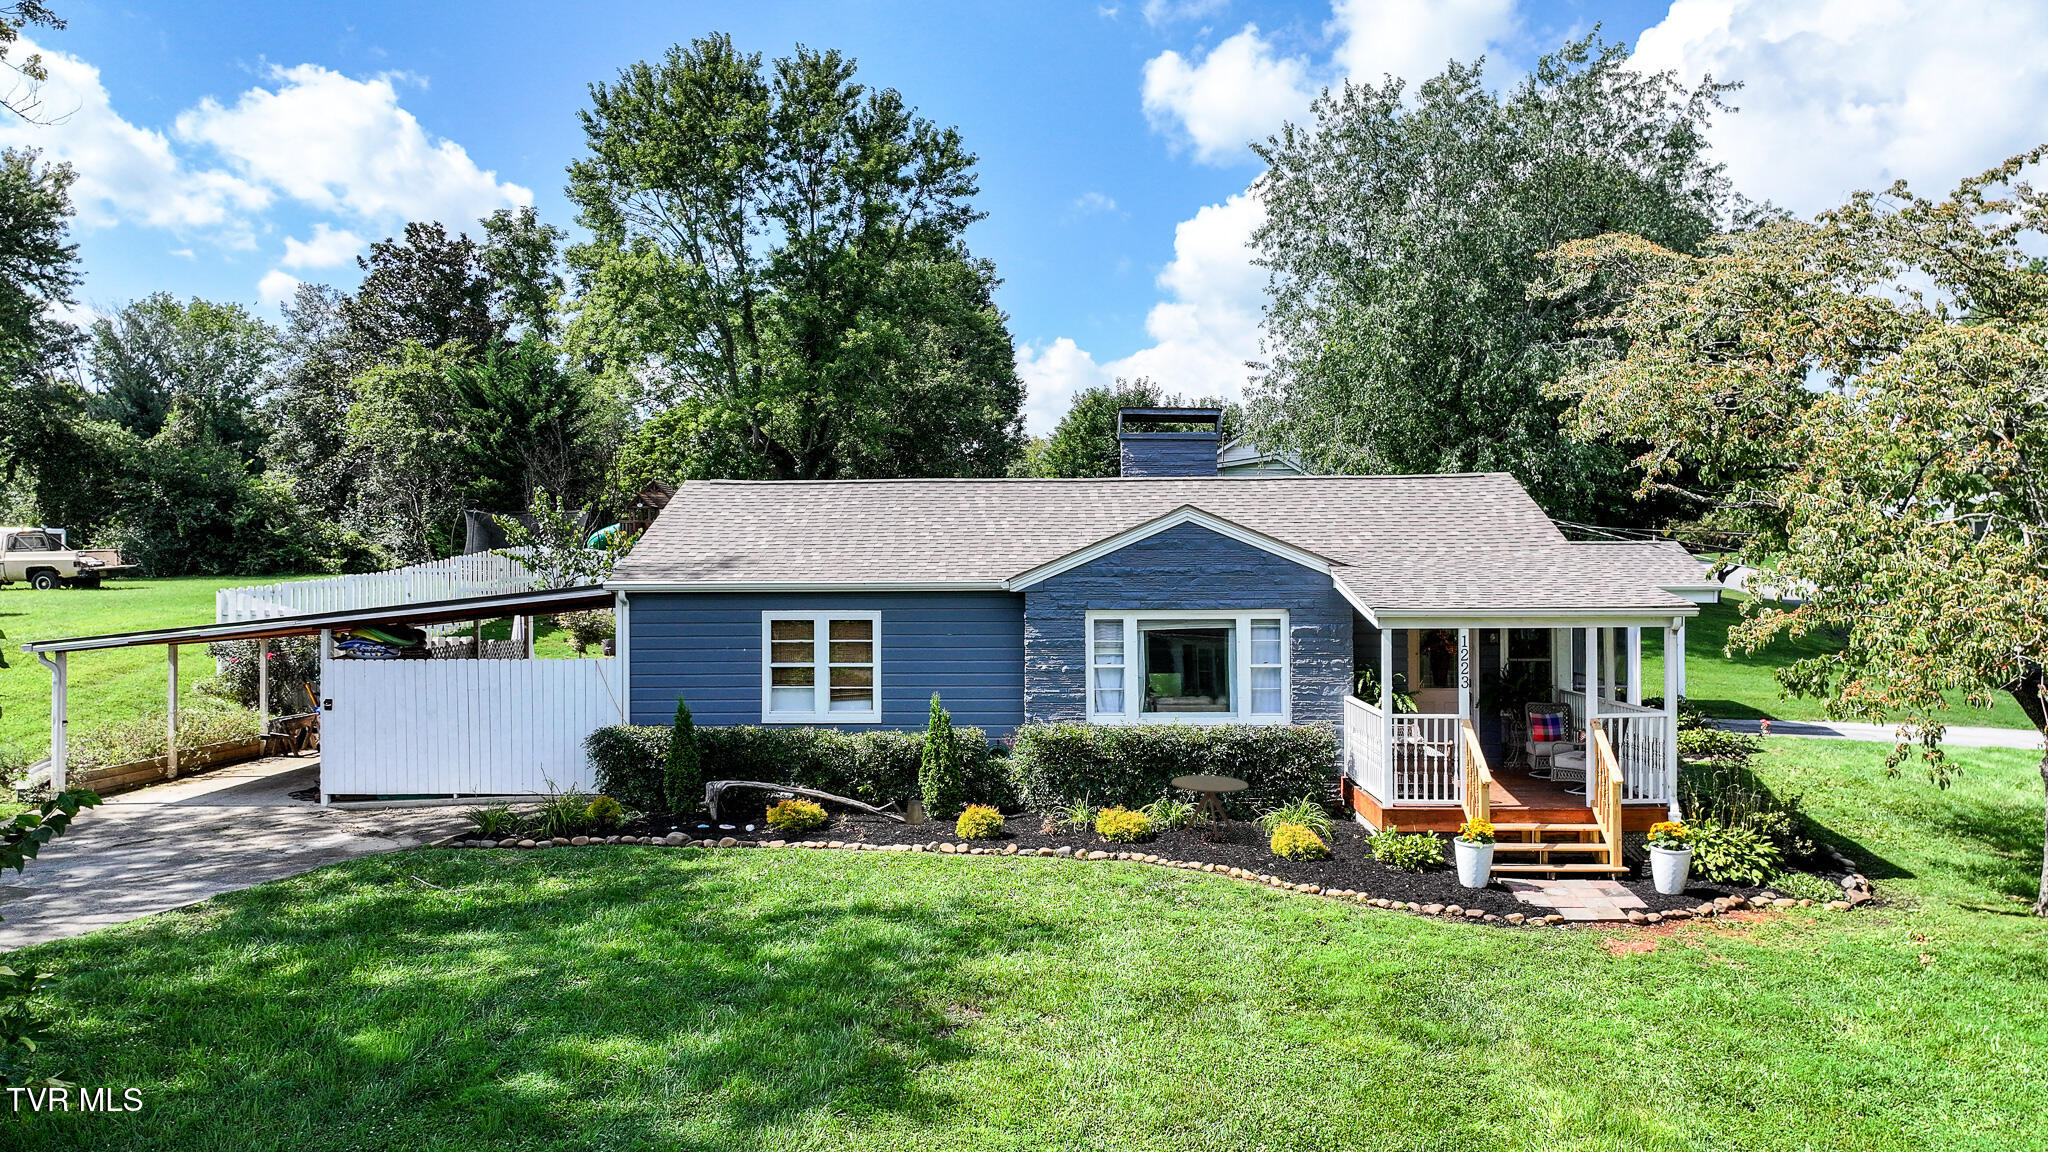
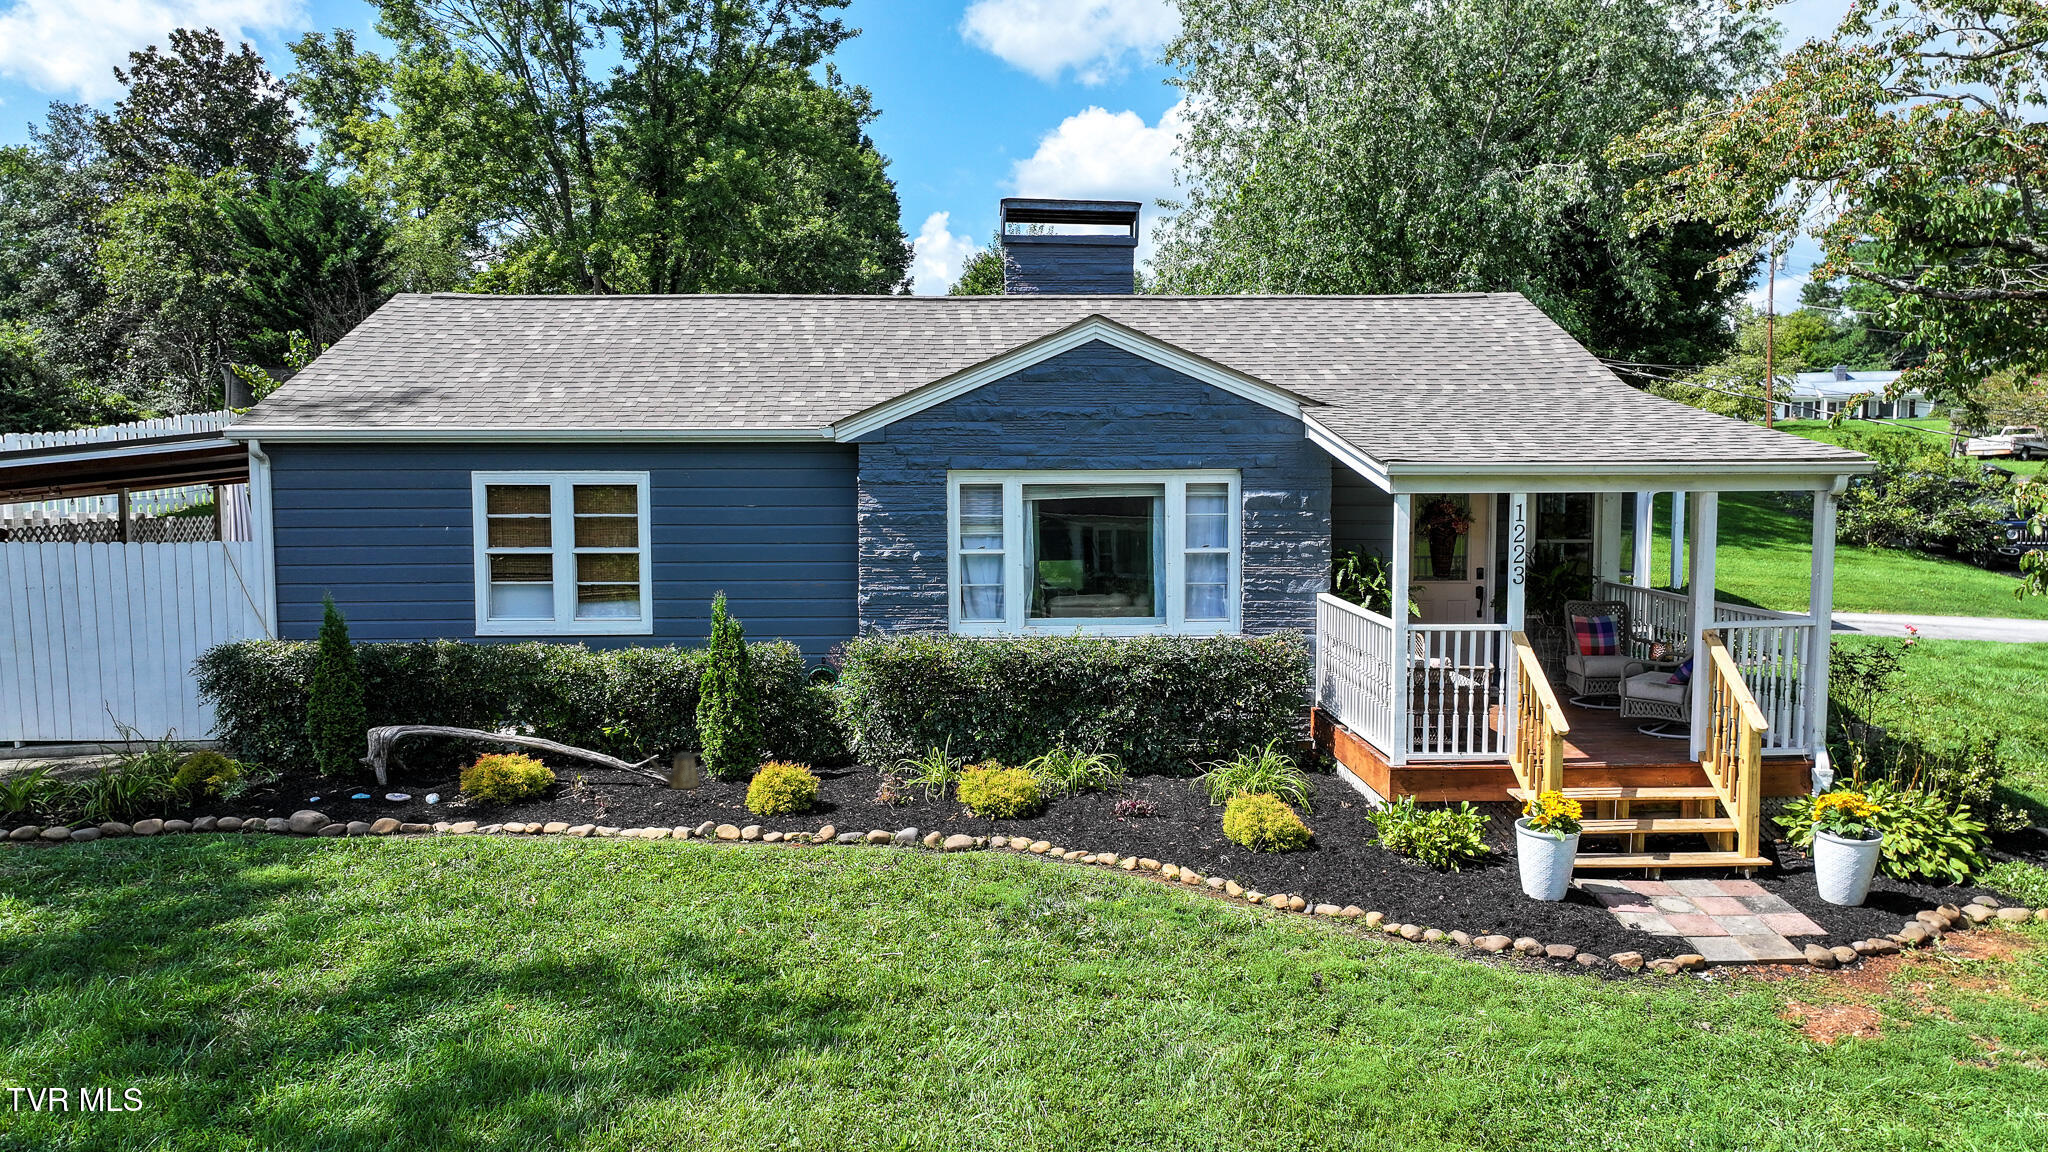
round table: present [1172,775,1248,840] -> none [1074,712,1188,812]

